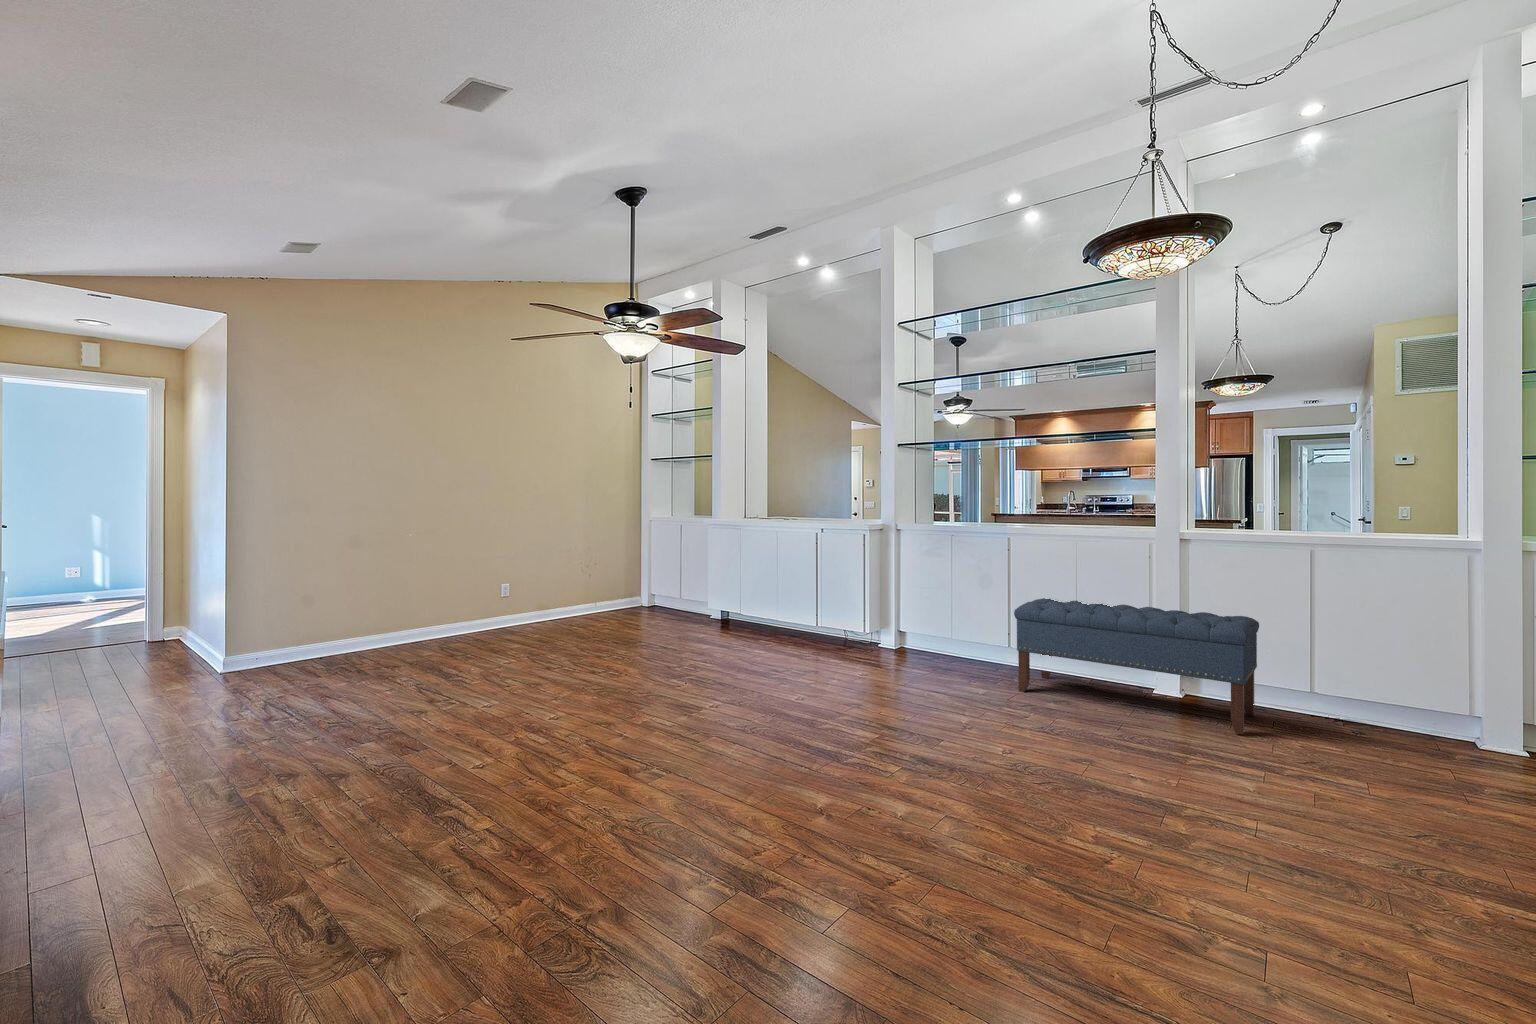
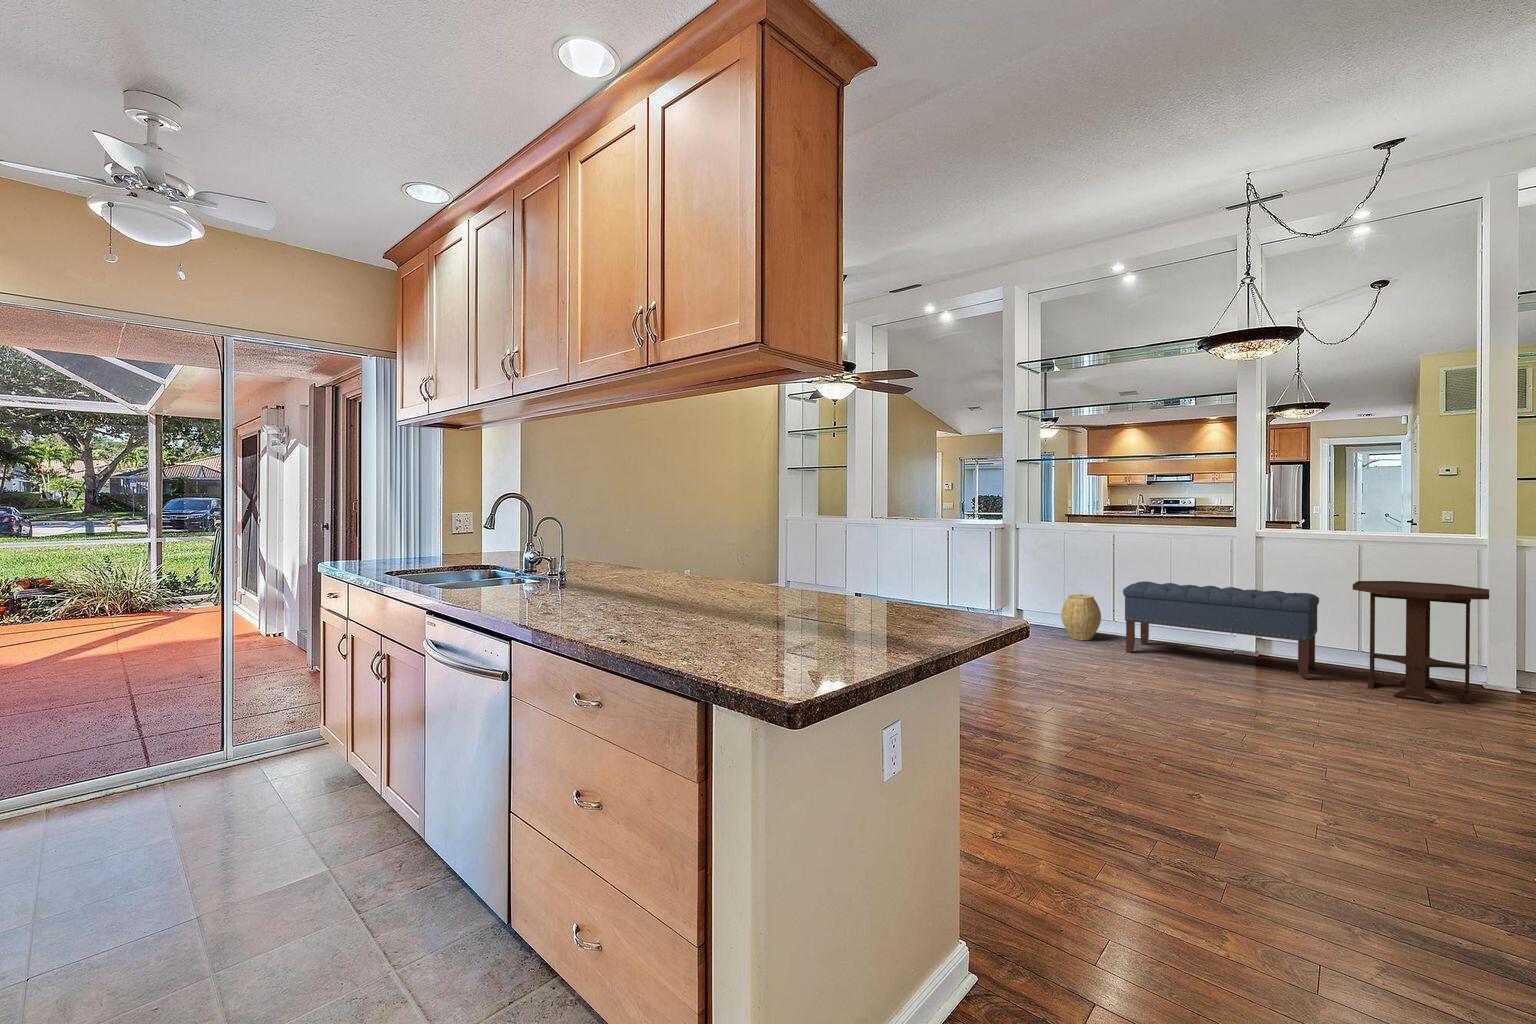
side table: none [1302,601,1491,778] -> present [1353,581,1489,703]
woven basket: none [947,613,995,672] -> present [1061,594,1101,640]

